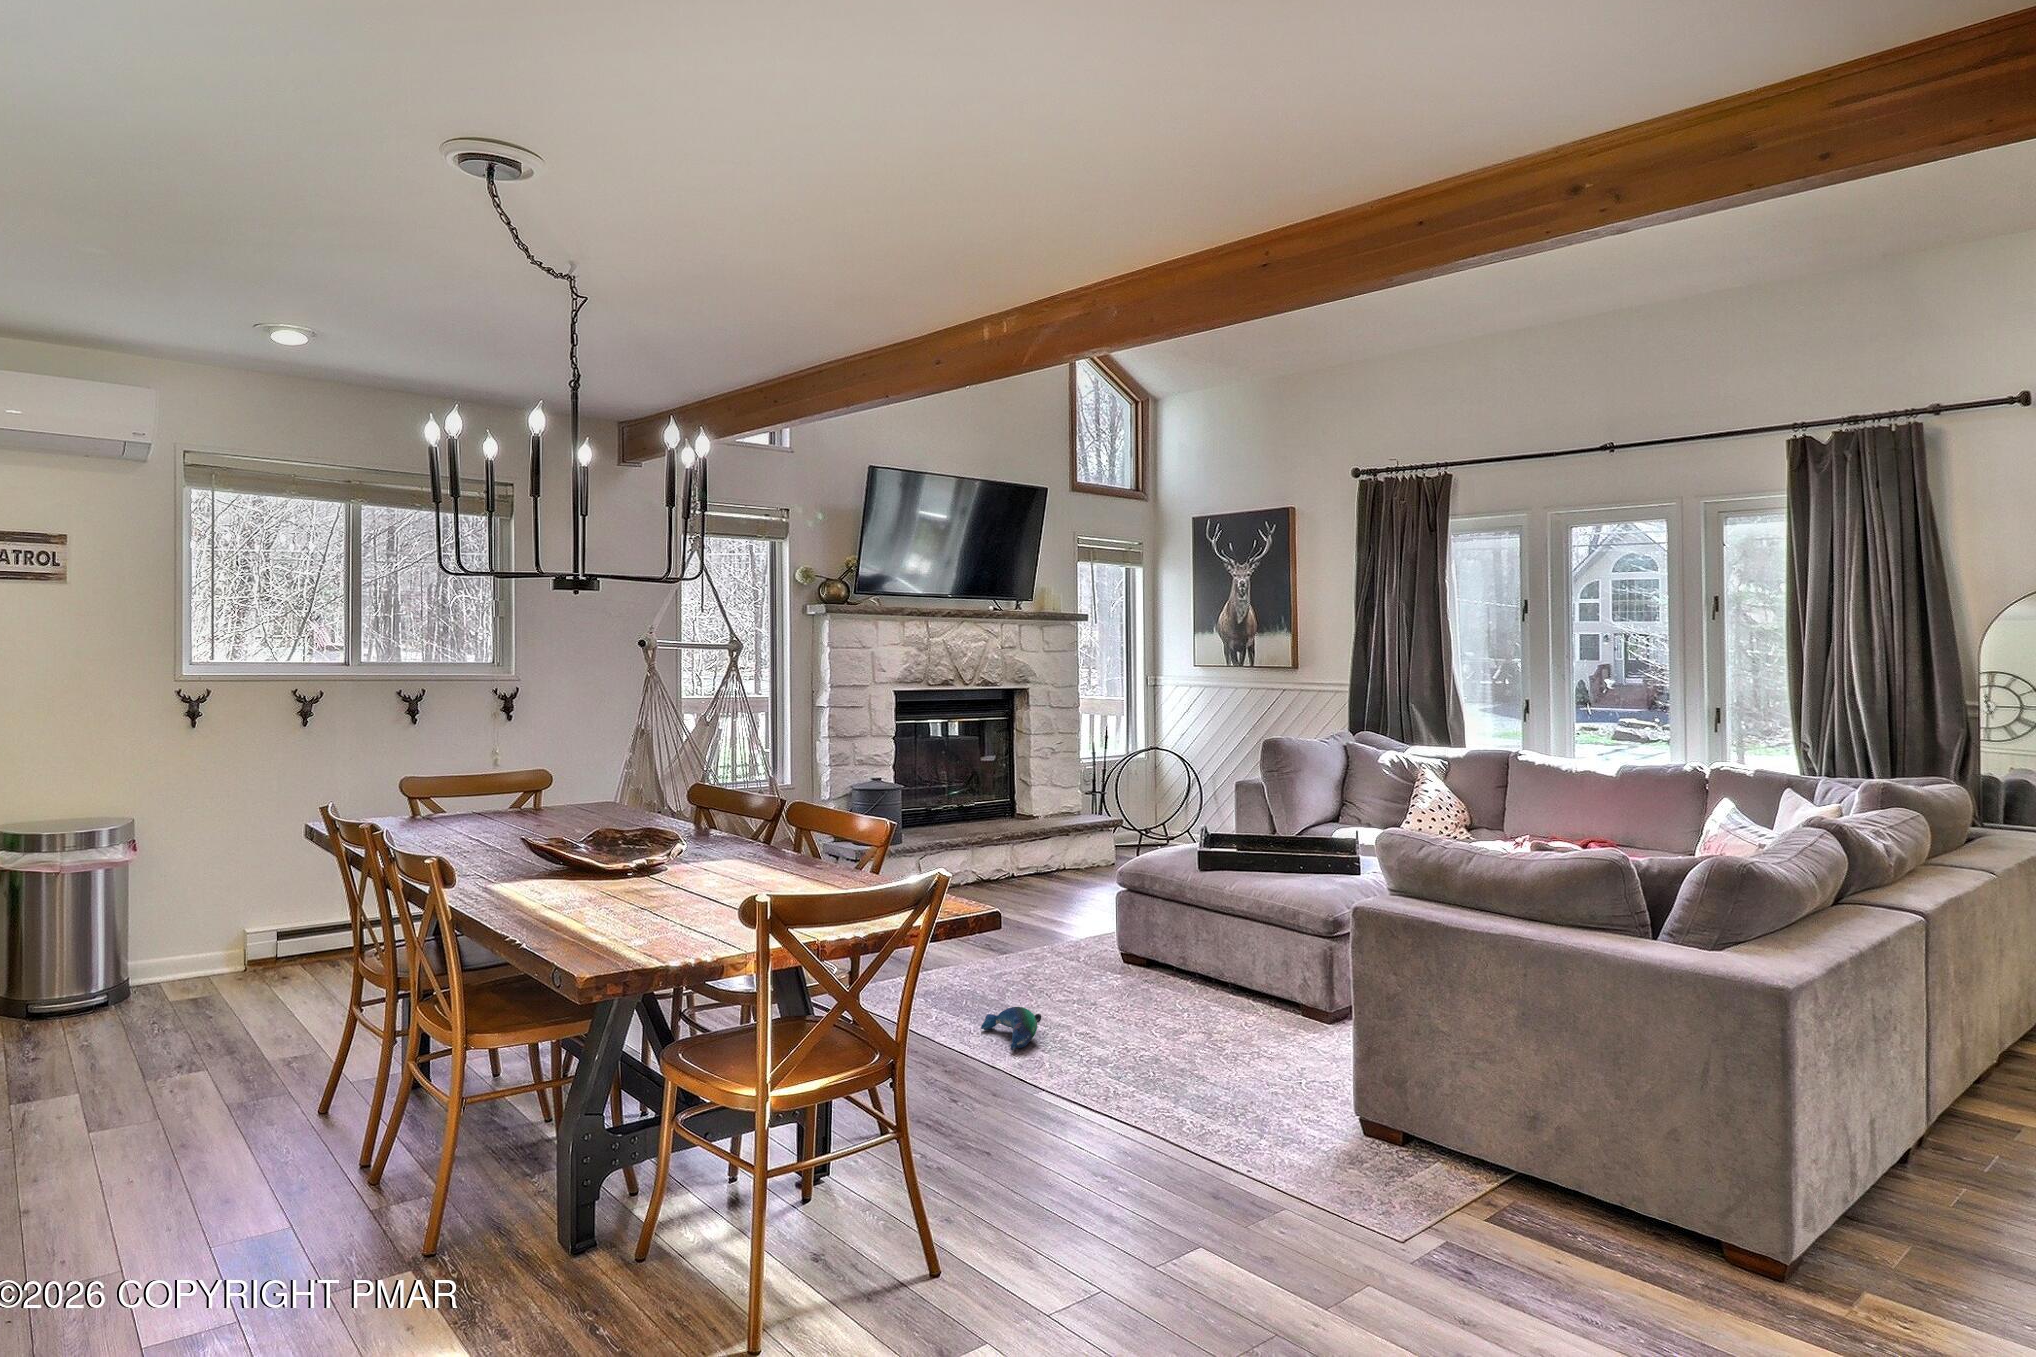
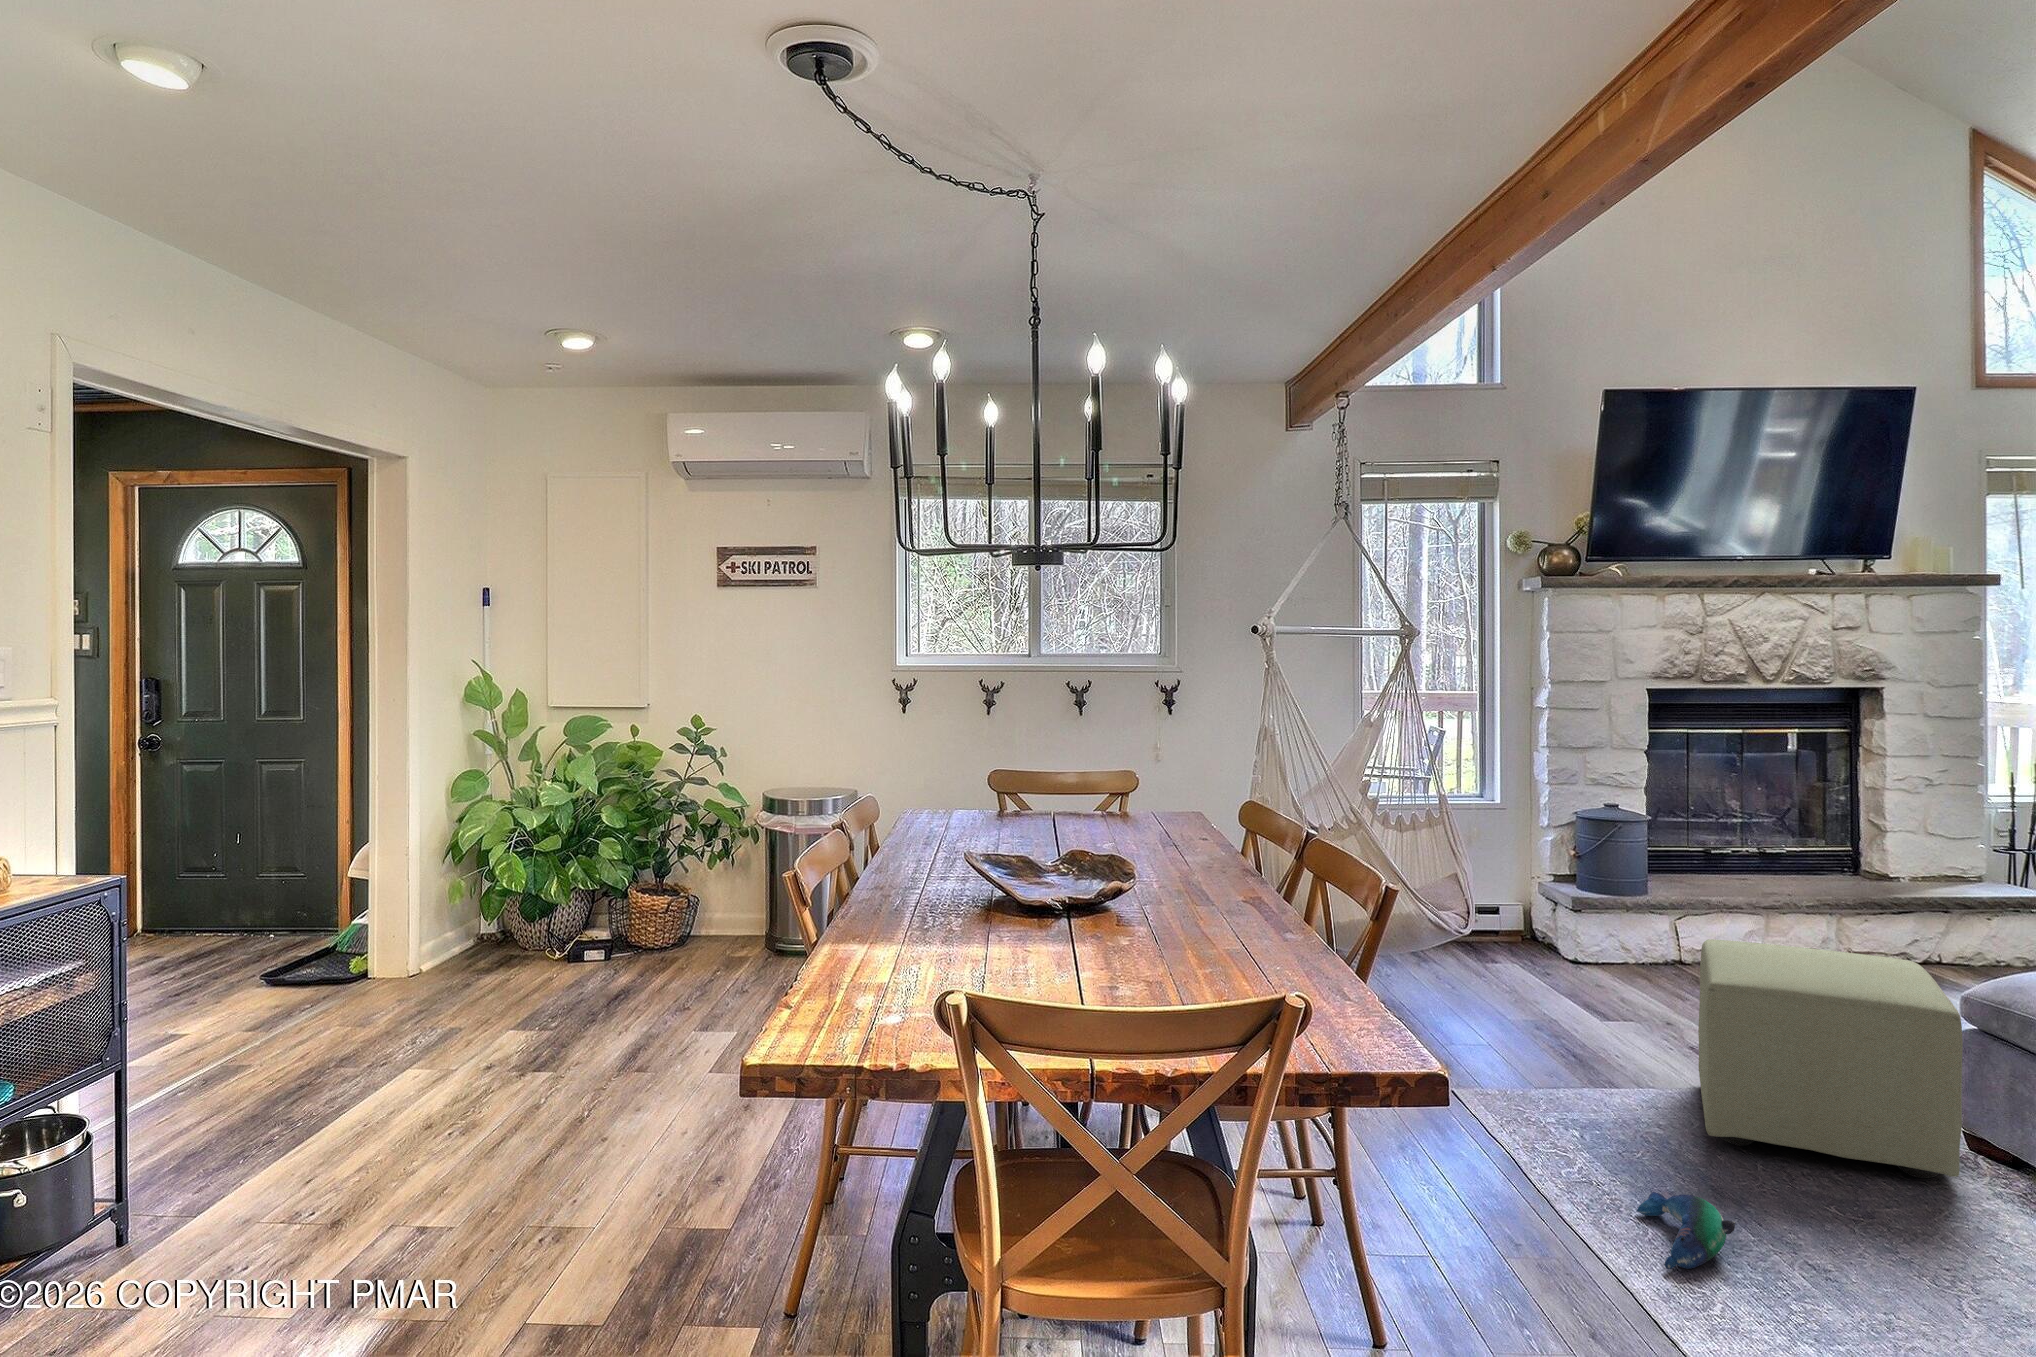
ottoman: none [974,853,1126,984] -> present [1698,939,1963,1178]

